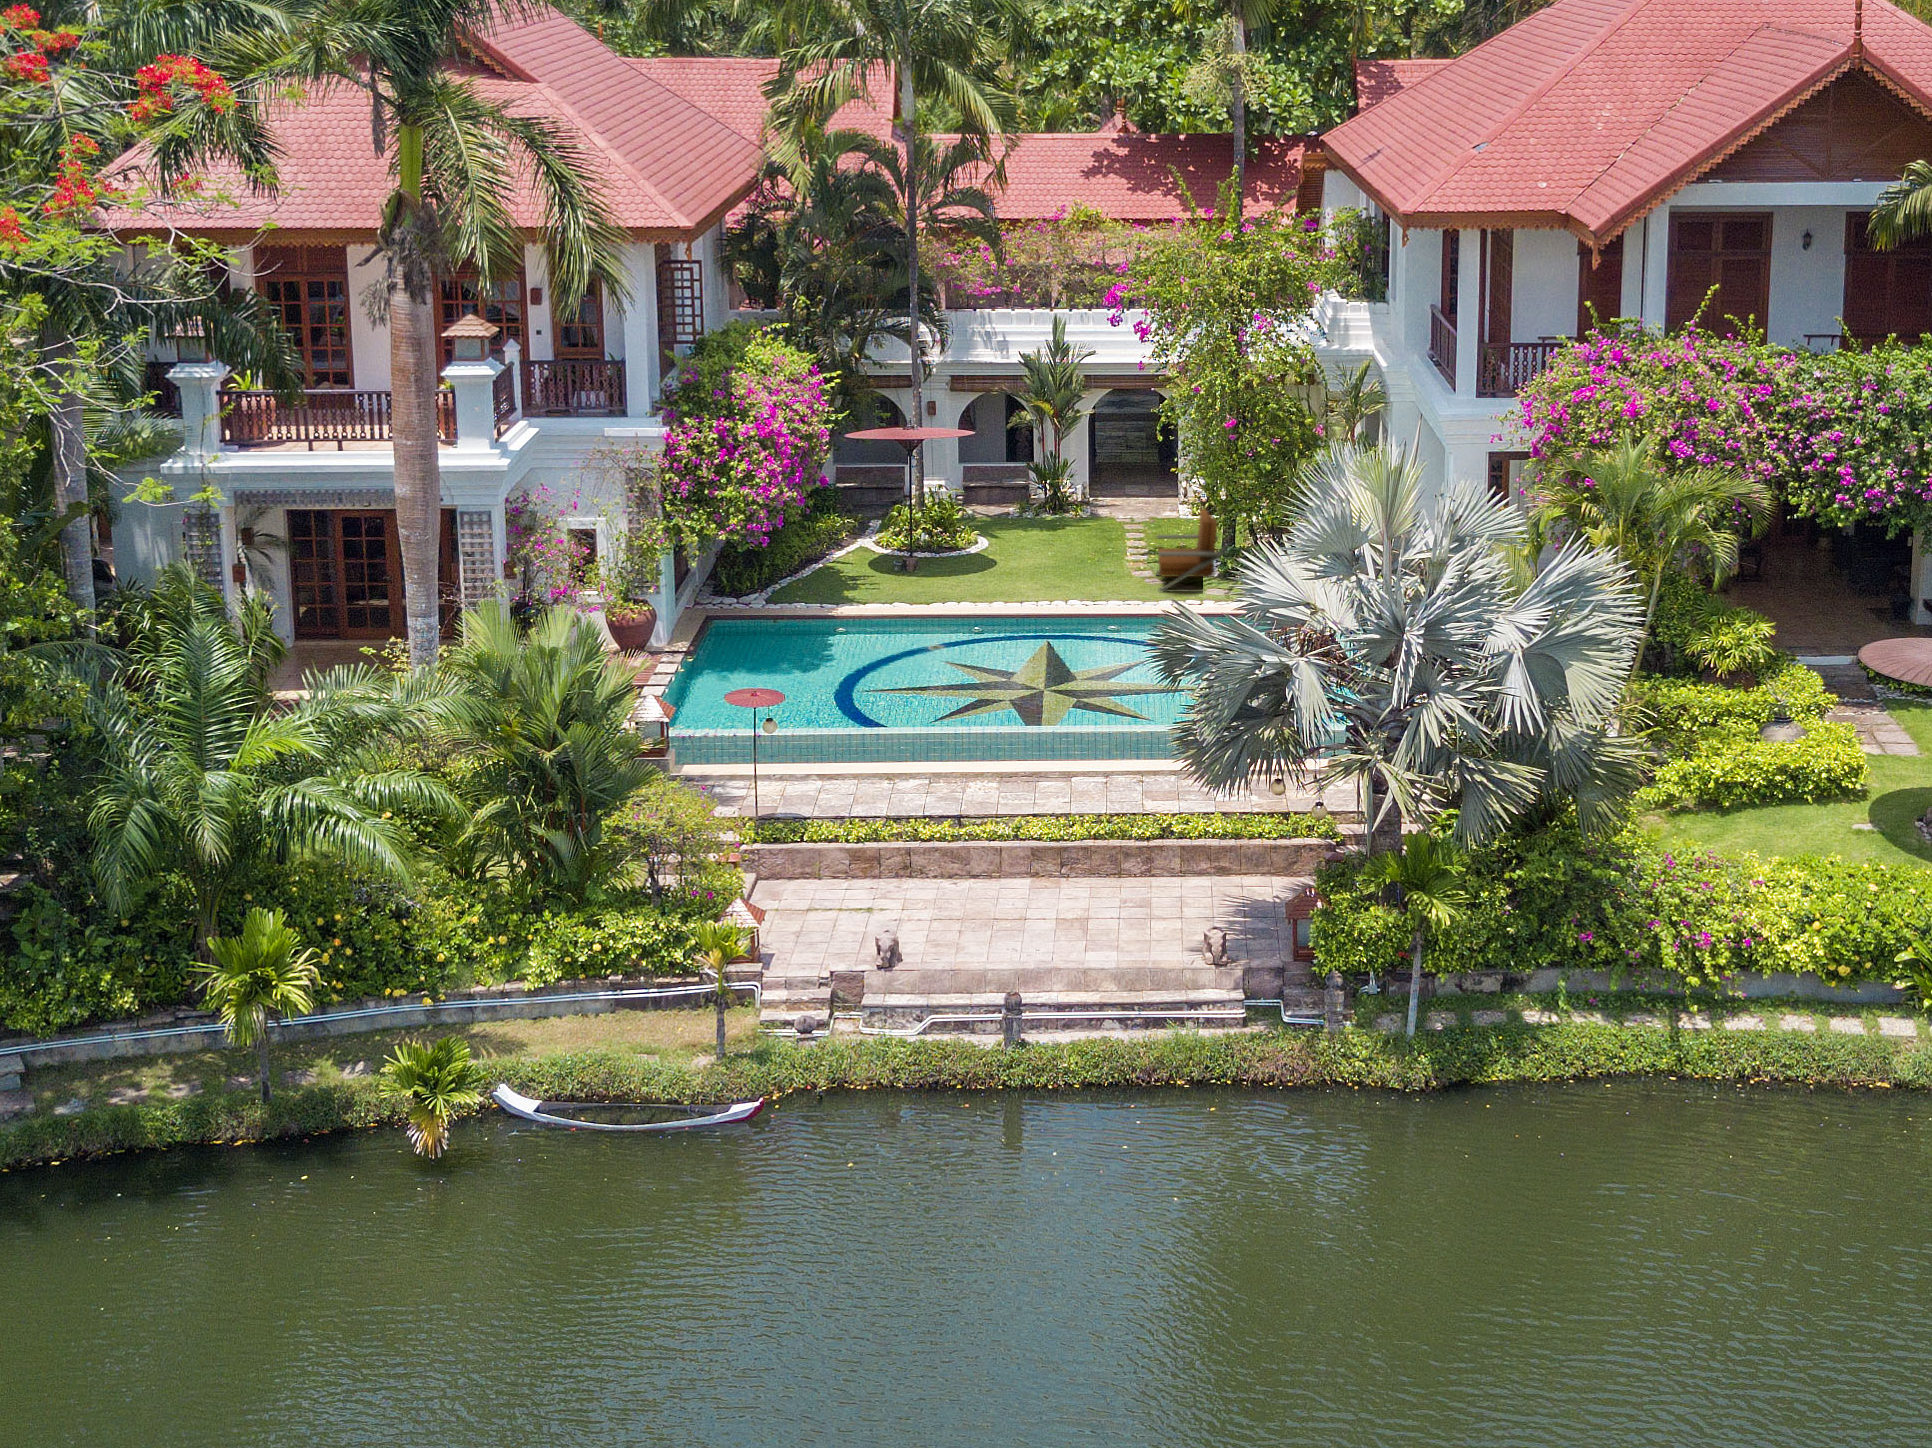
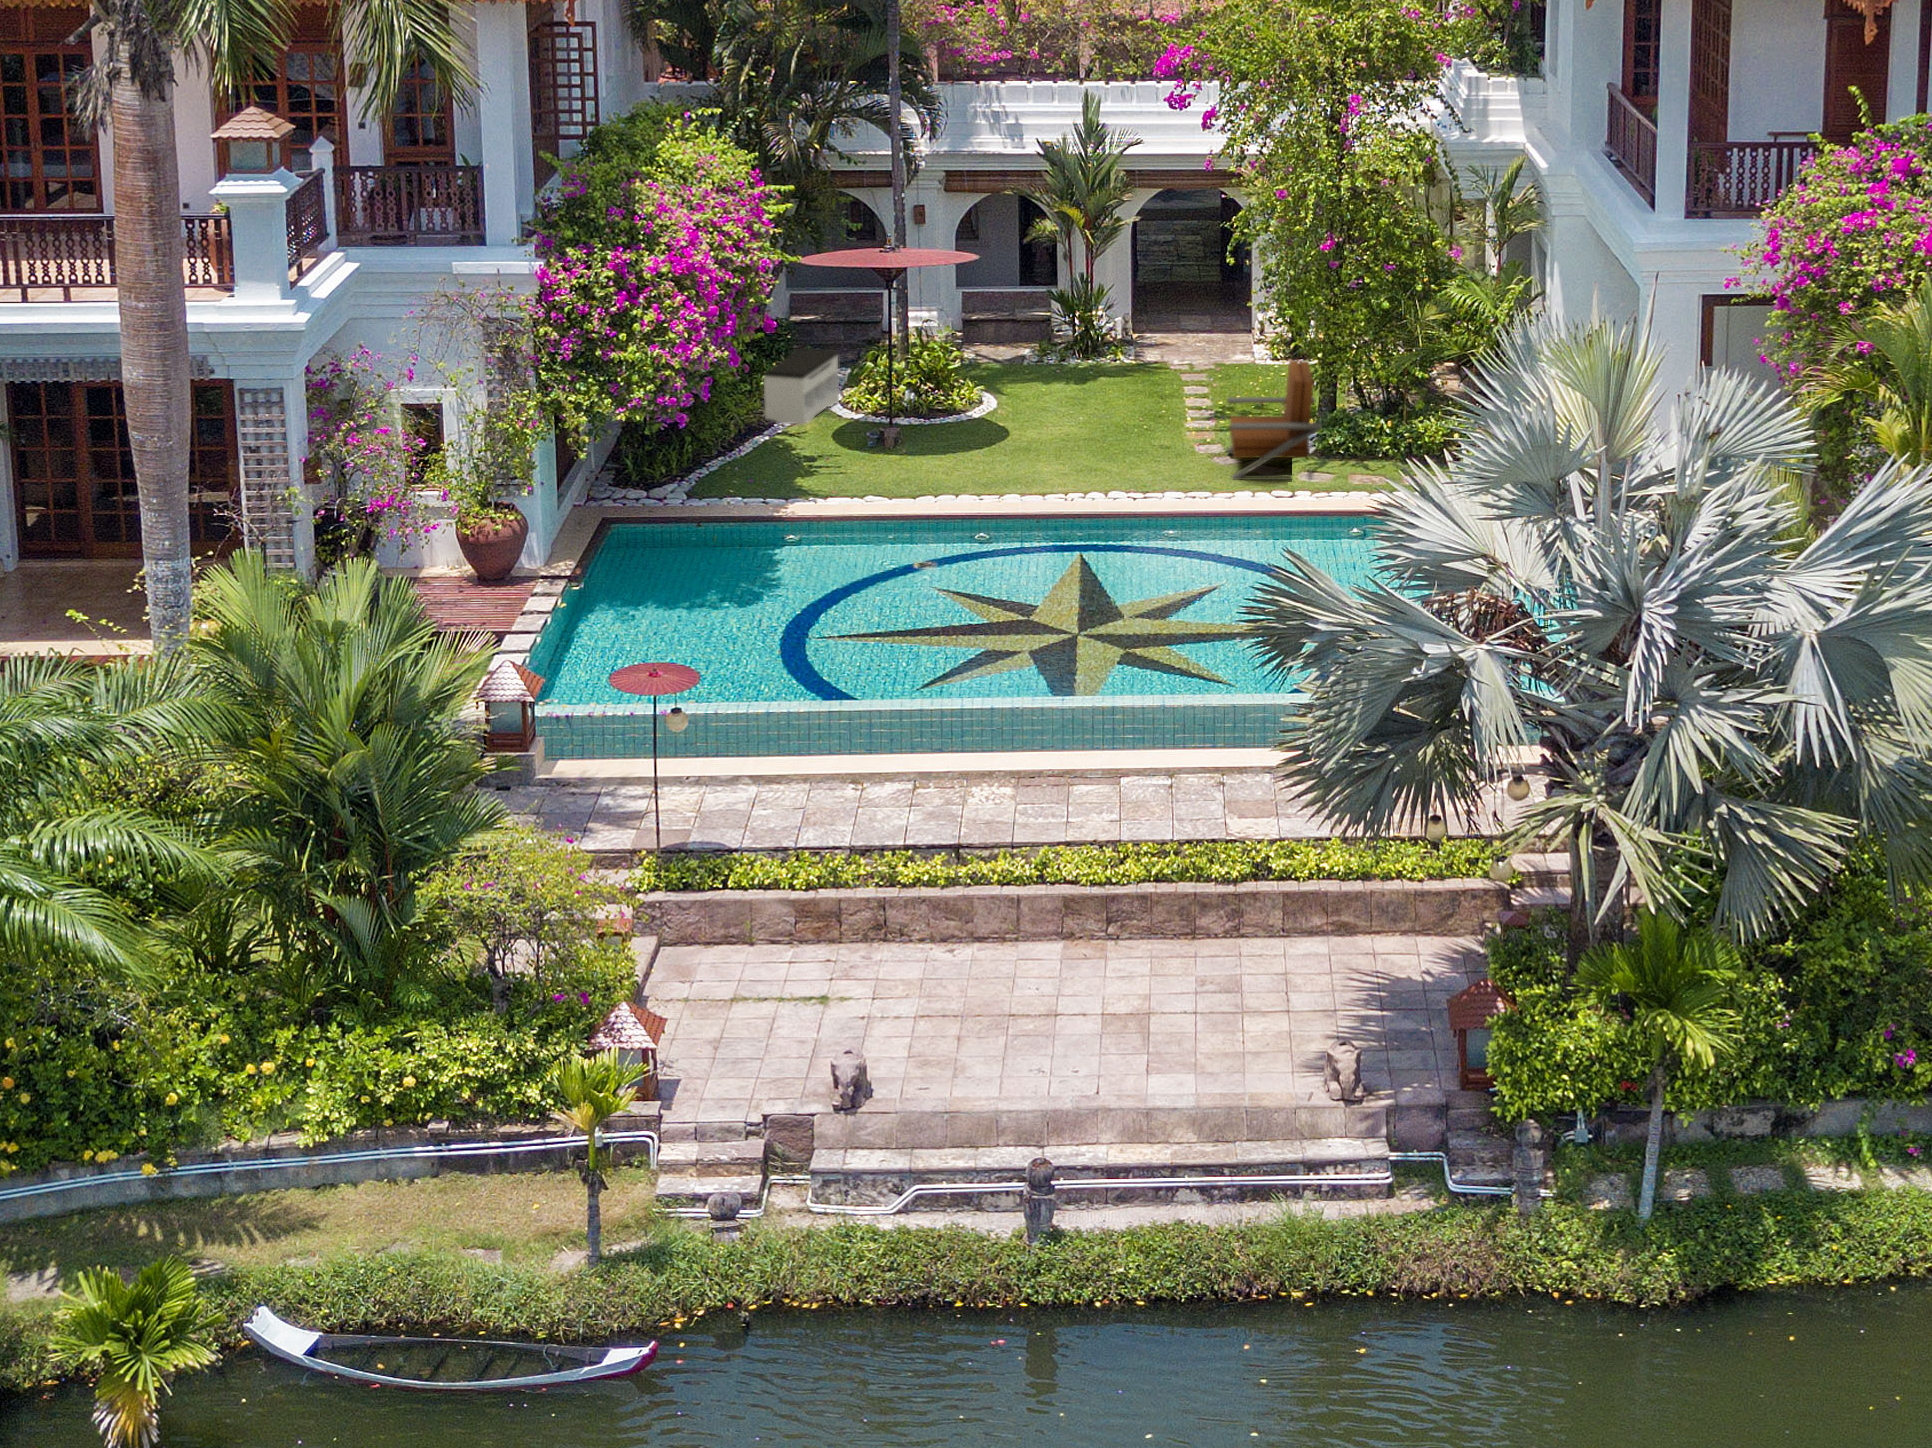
bench: none [820,502,875,557] -> present [764,349,839,425]

